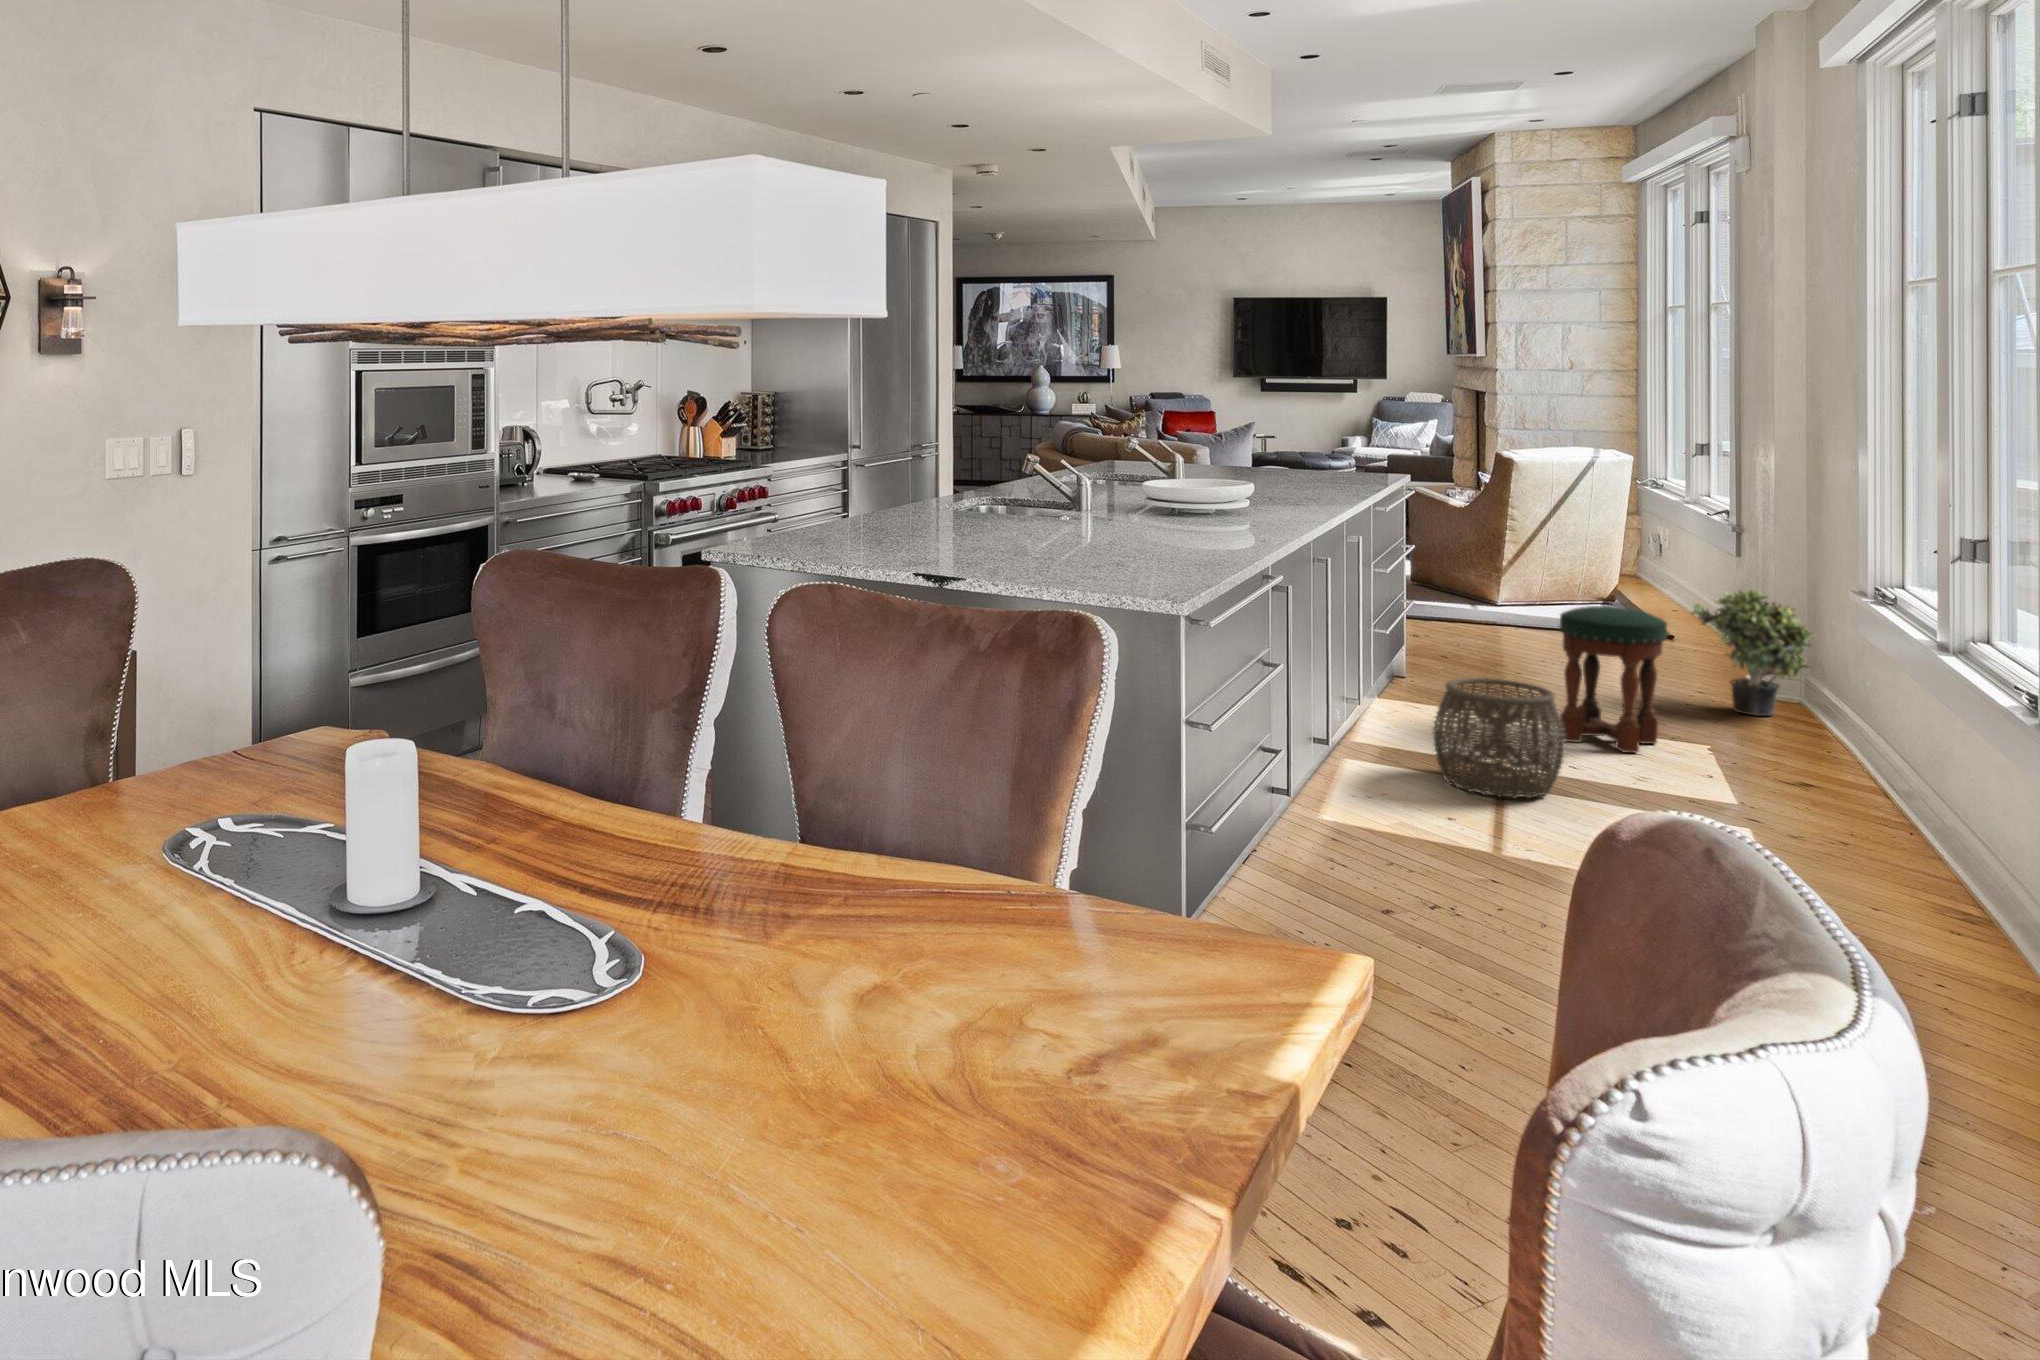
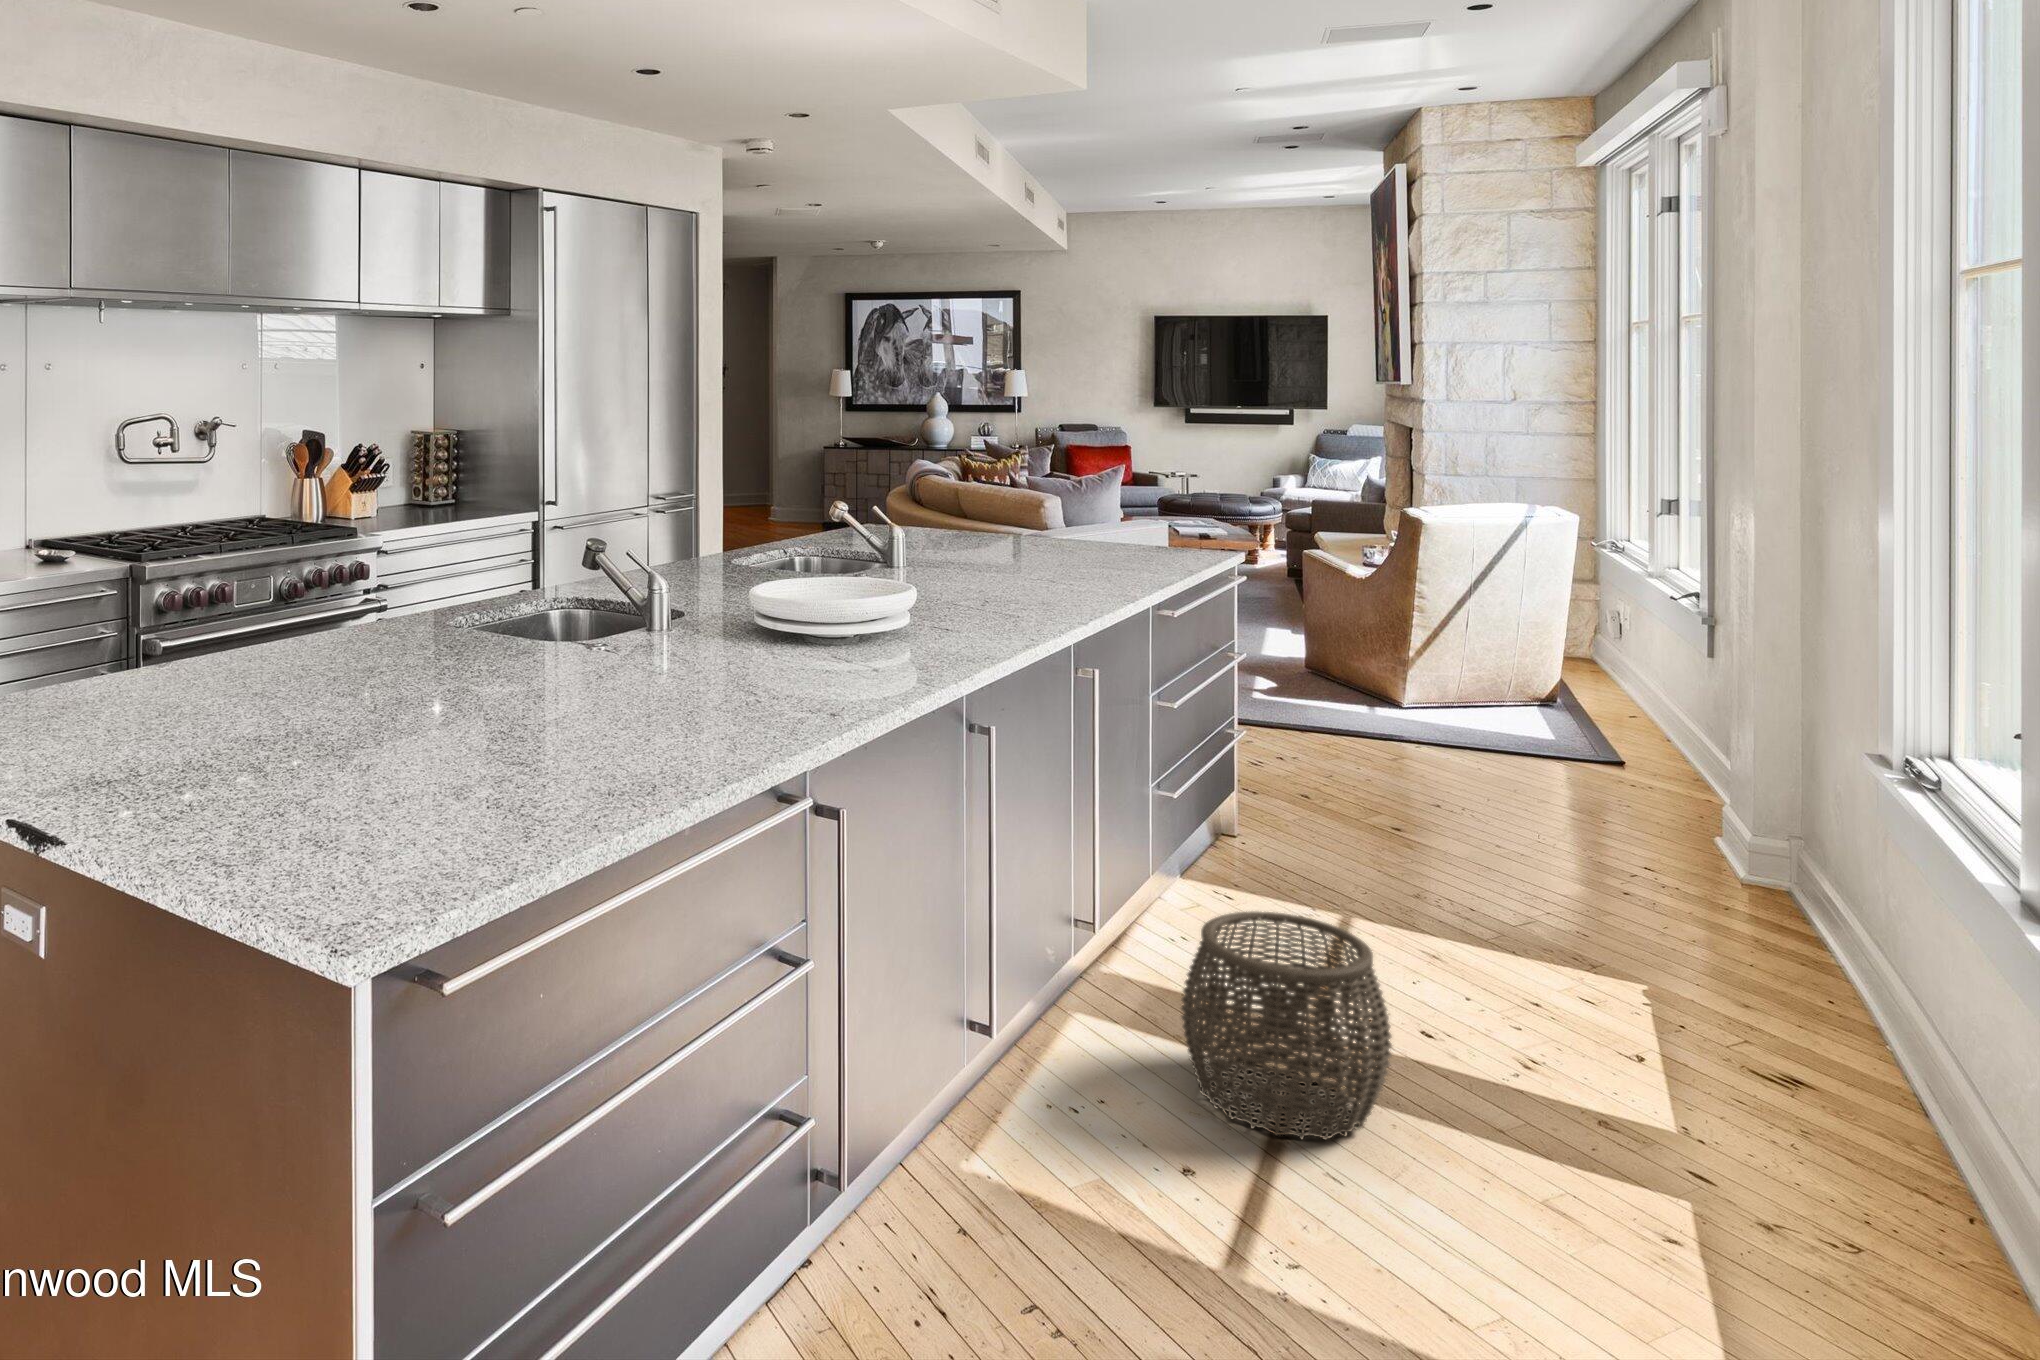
potted plant: present [1692,590,1815,716] -> none [1630,730,1820,928]
stool: present [1560,606,1667,753] -> none [1419,772,1581,1016]

